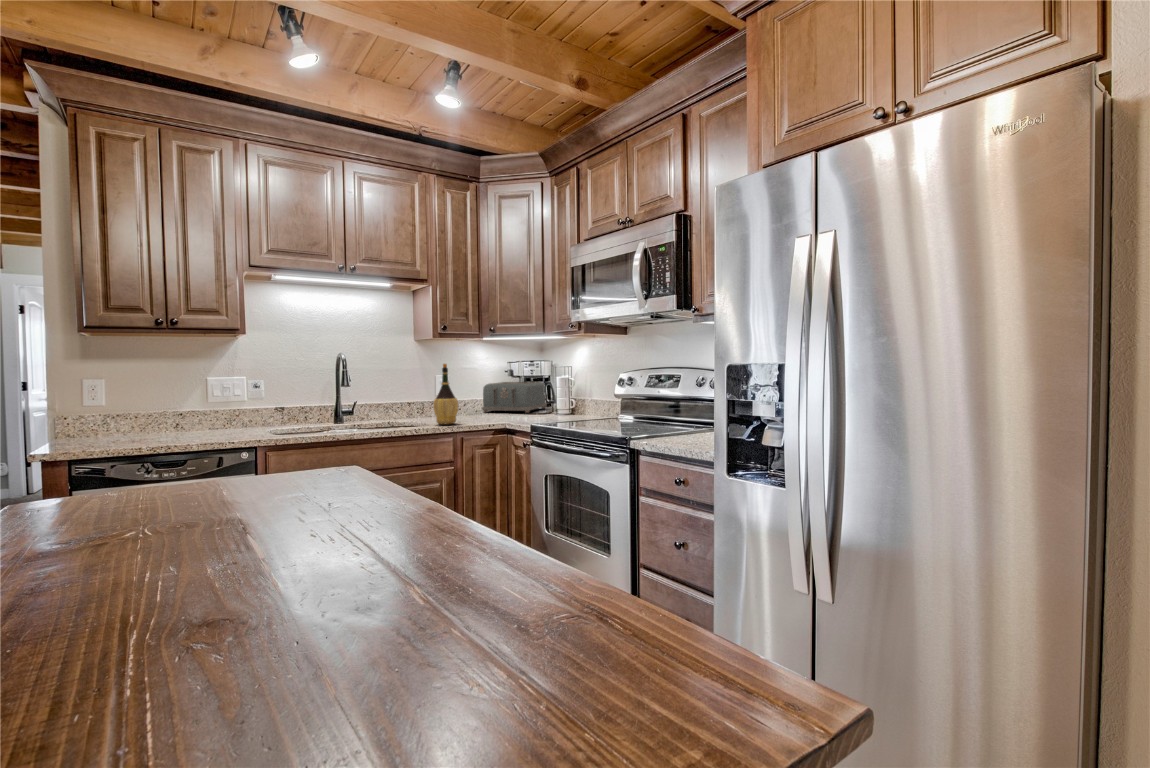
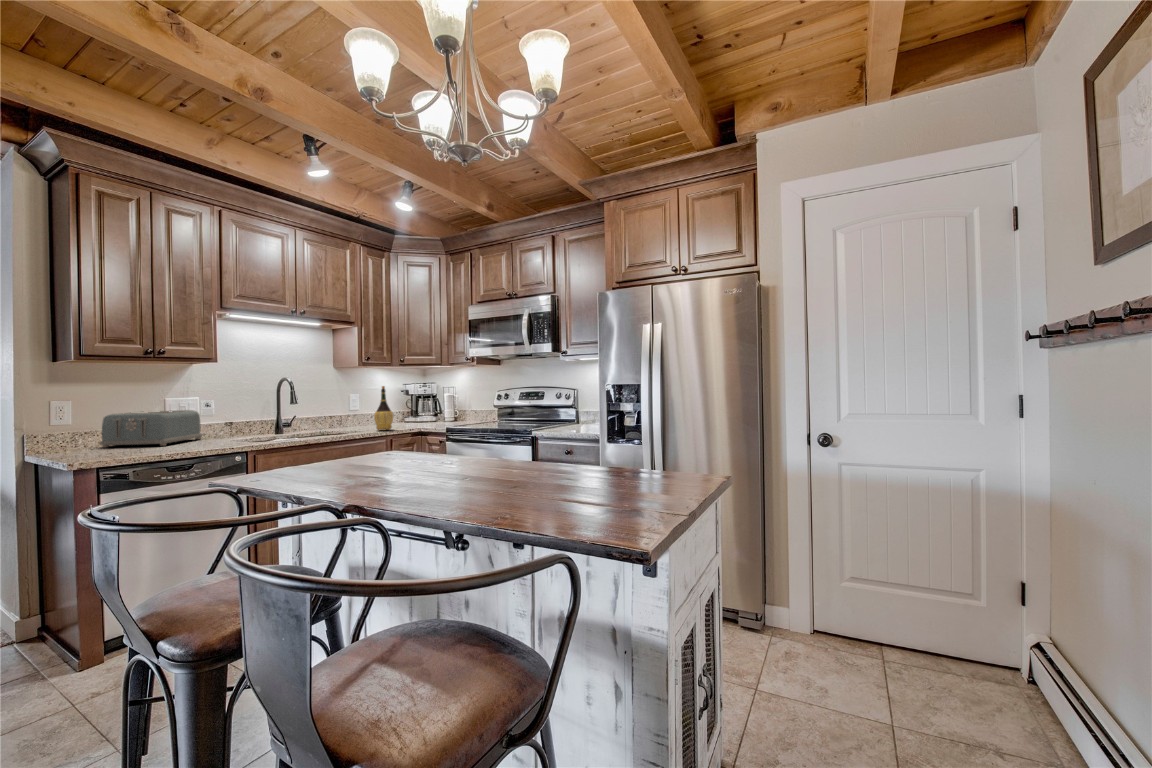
toaster: present [482,382,547,413] -> present [100,410,202,448]

